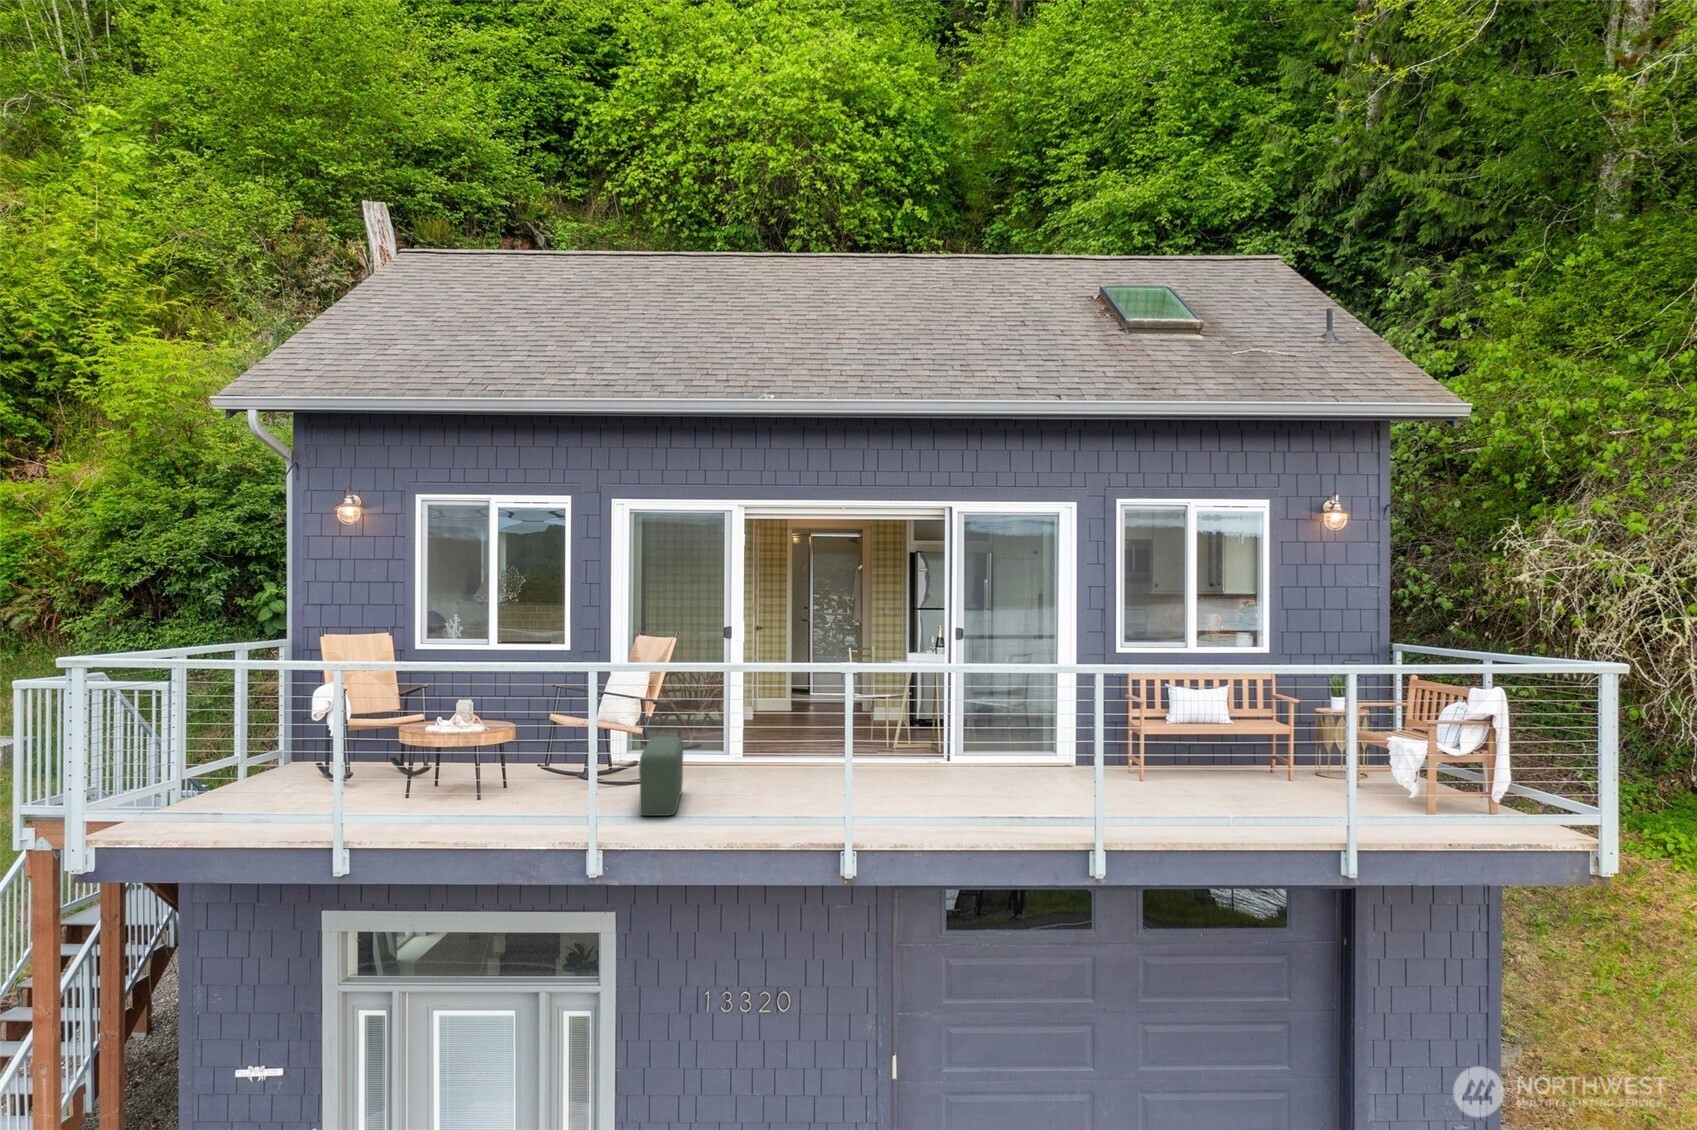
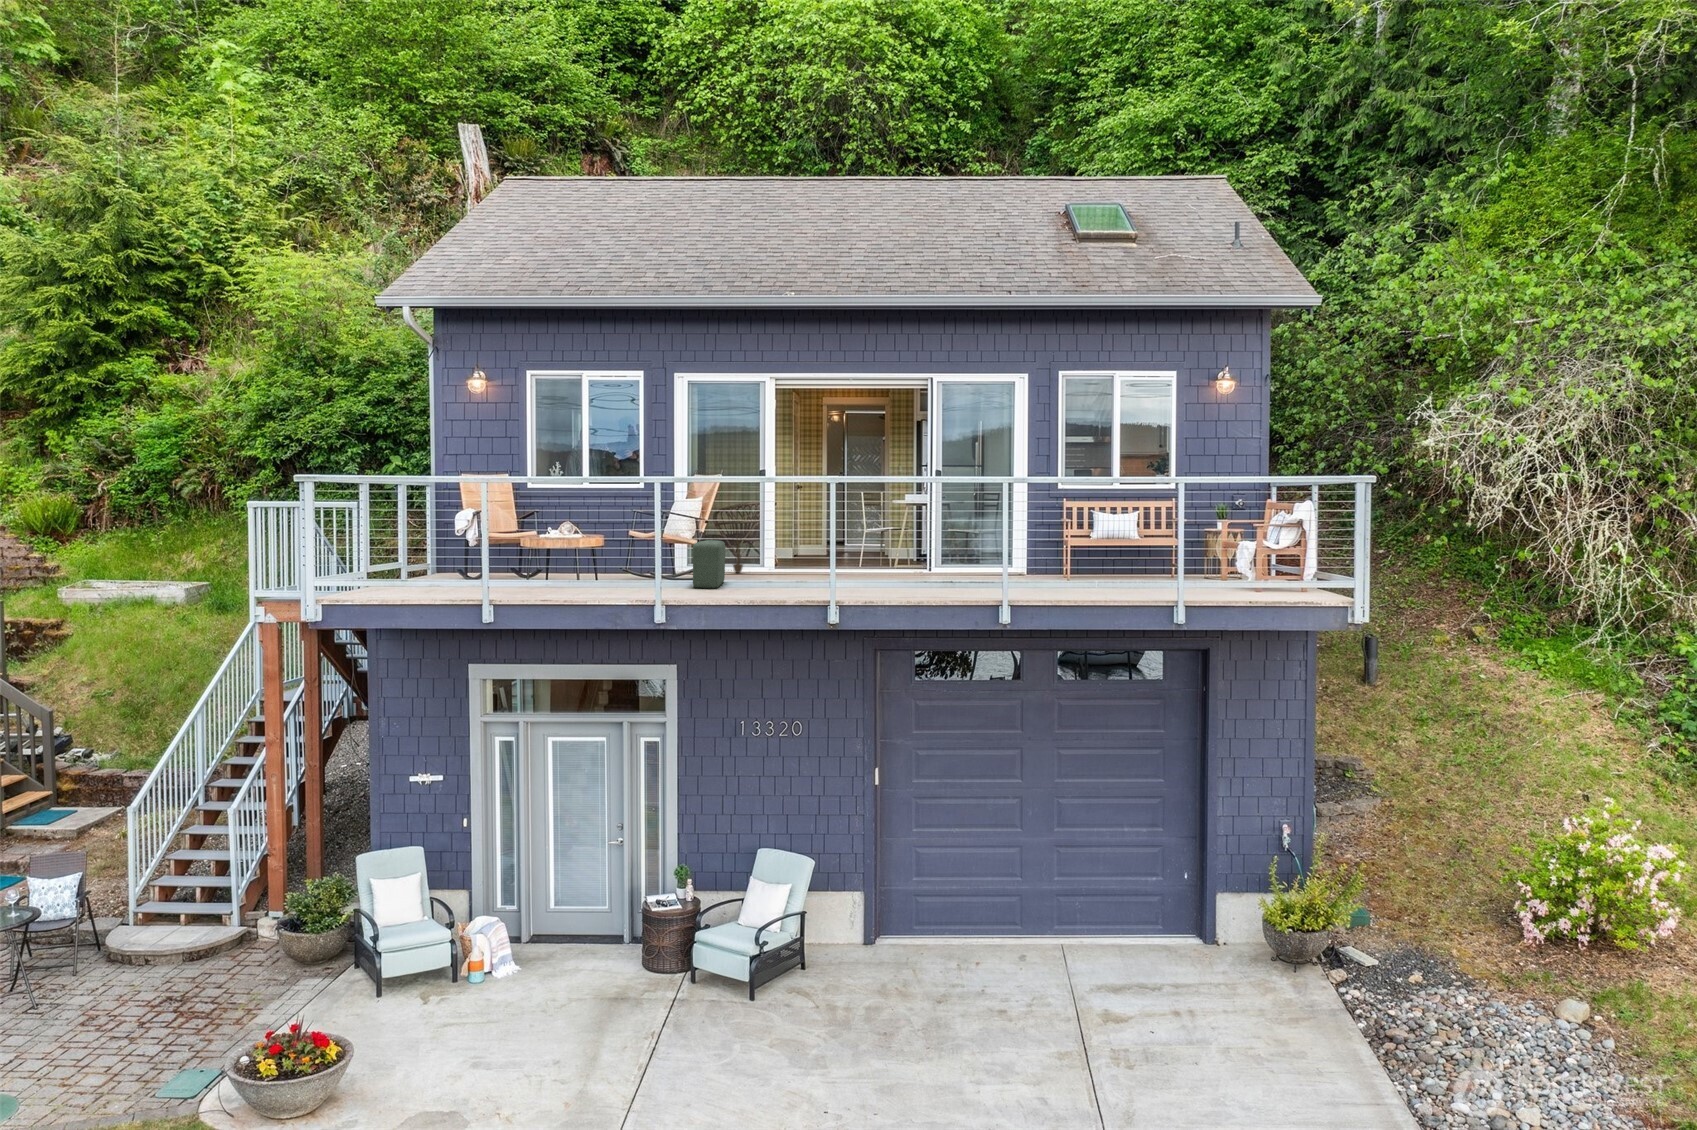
decorative plant: none [675,710,712,762] -> present [729,537,749,573]

